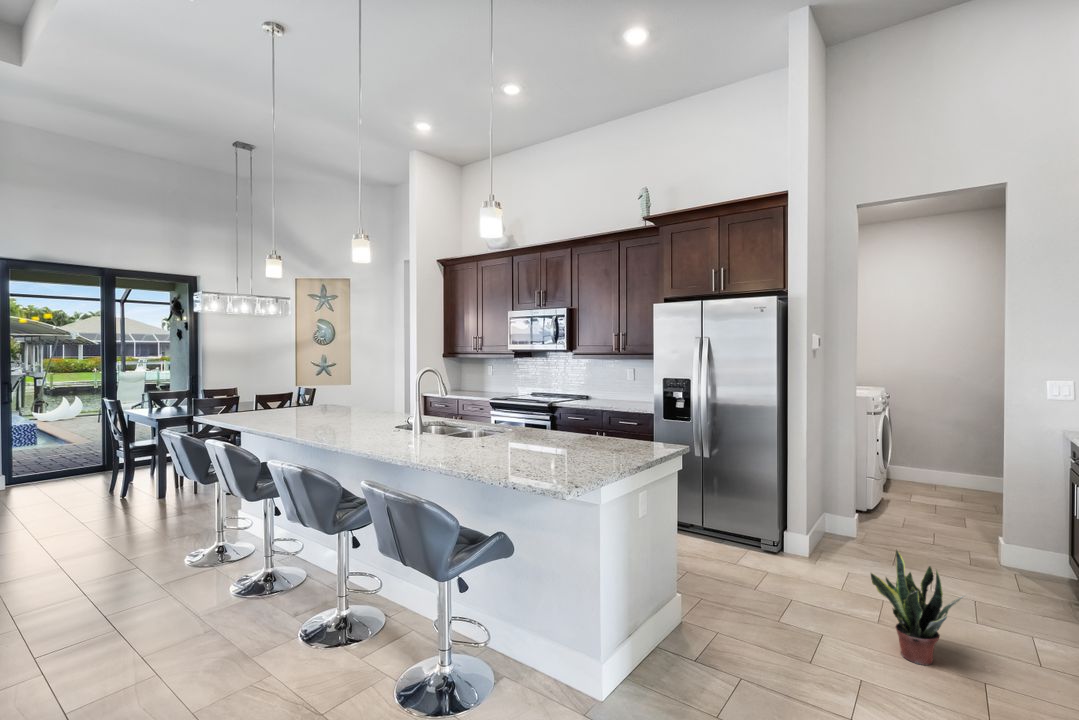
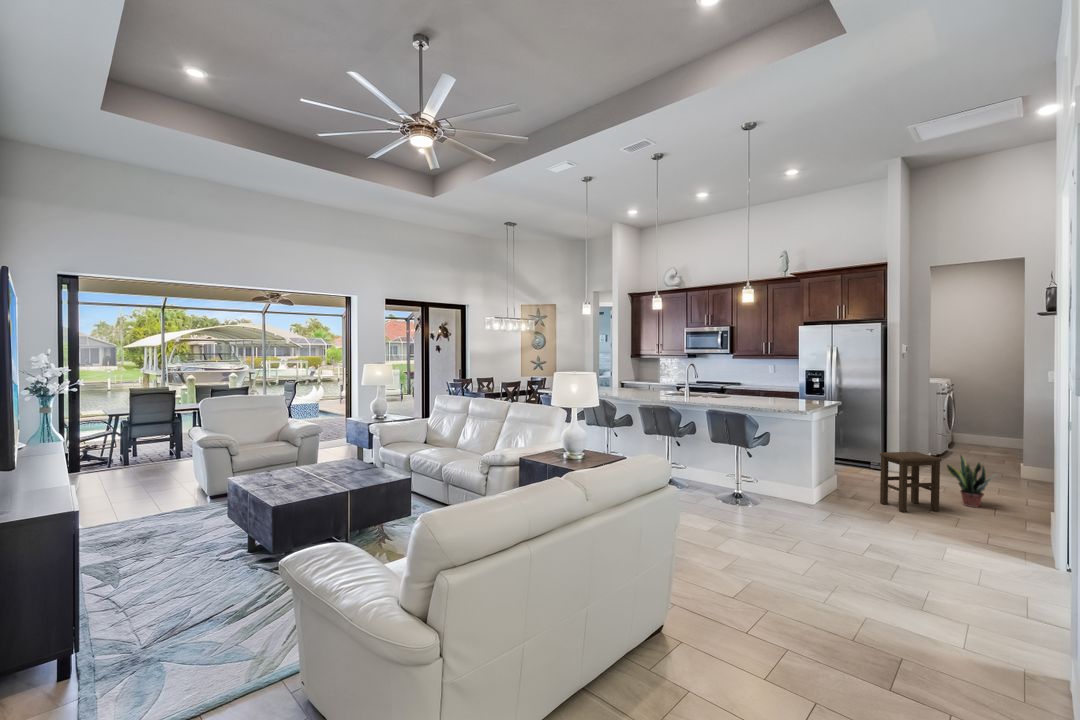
stool: none [742,549,857,696] -> present [880,452,942,512]

